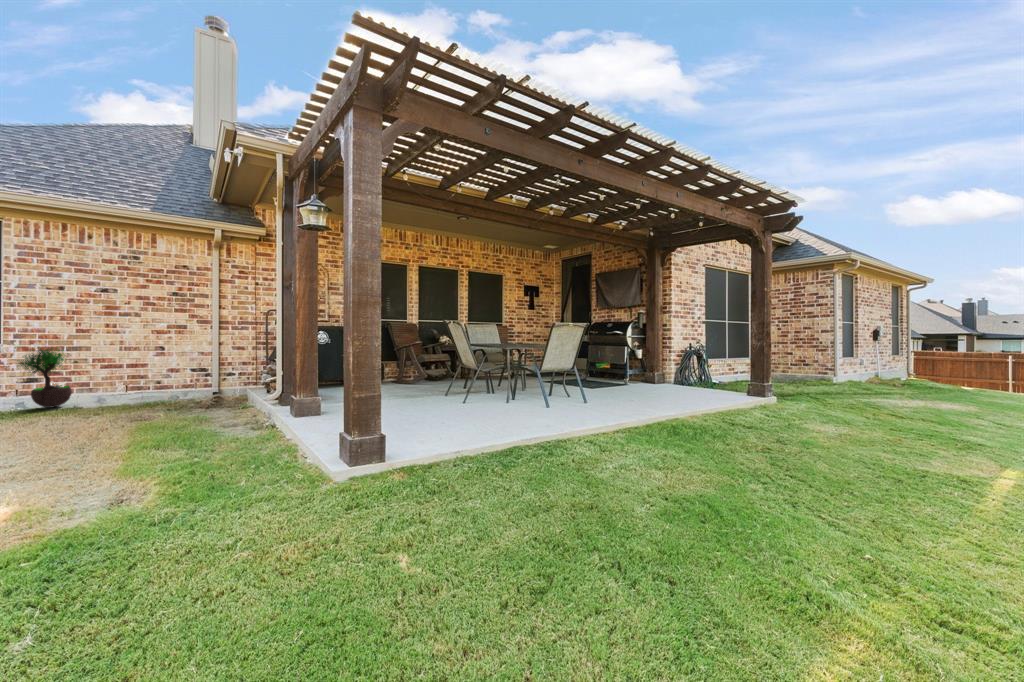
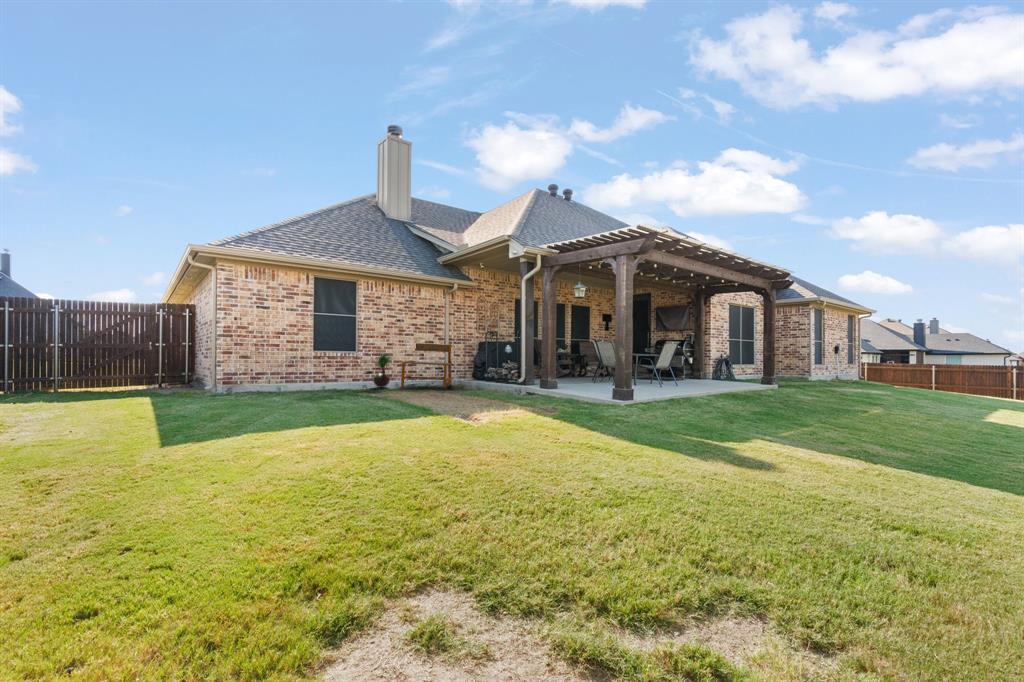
bench: none [100,328,205,410] -> present [401,343,453,388]

